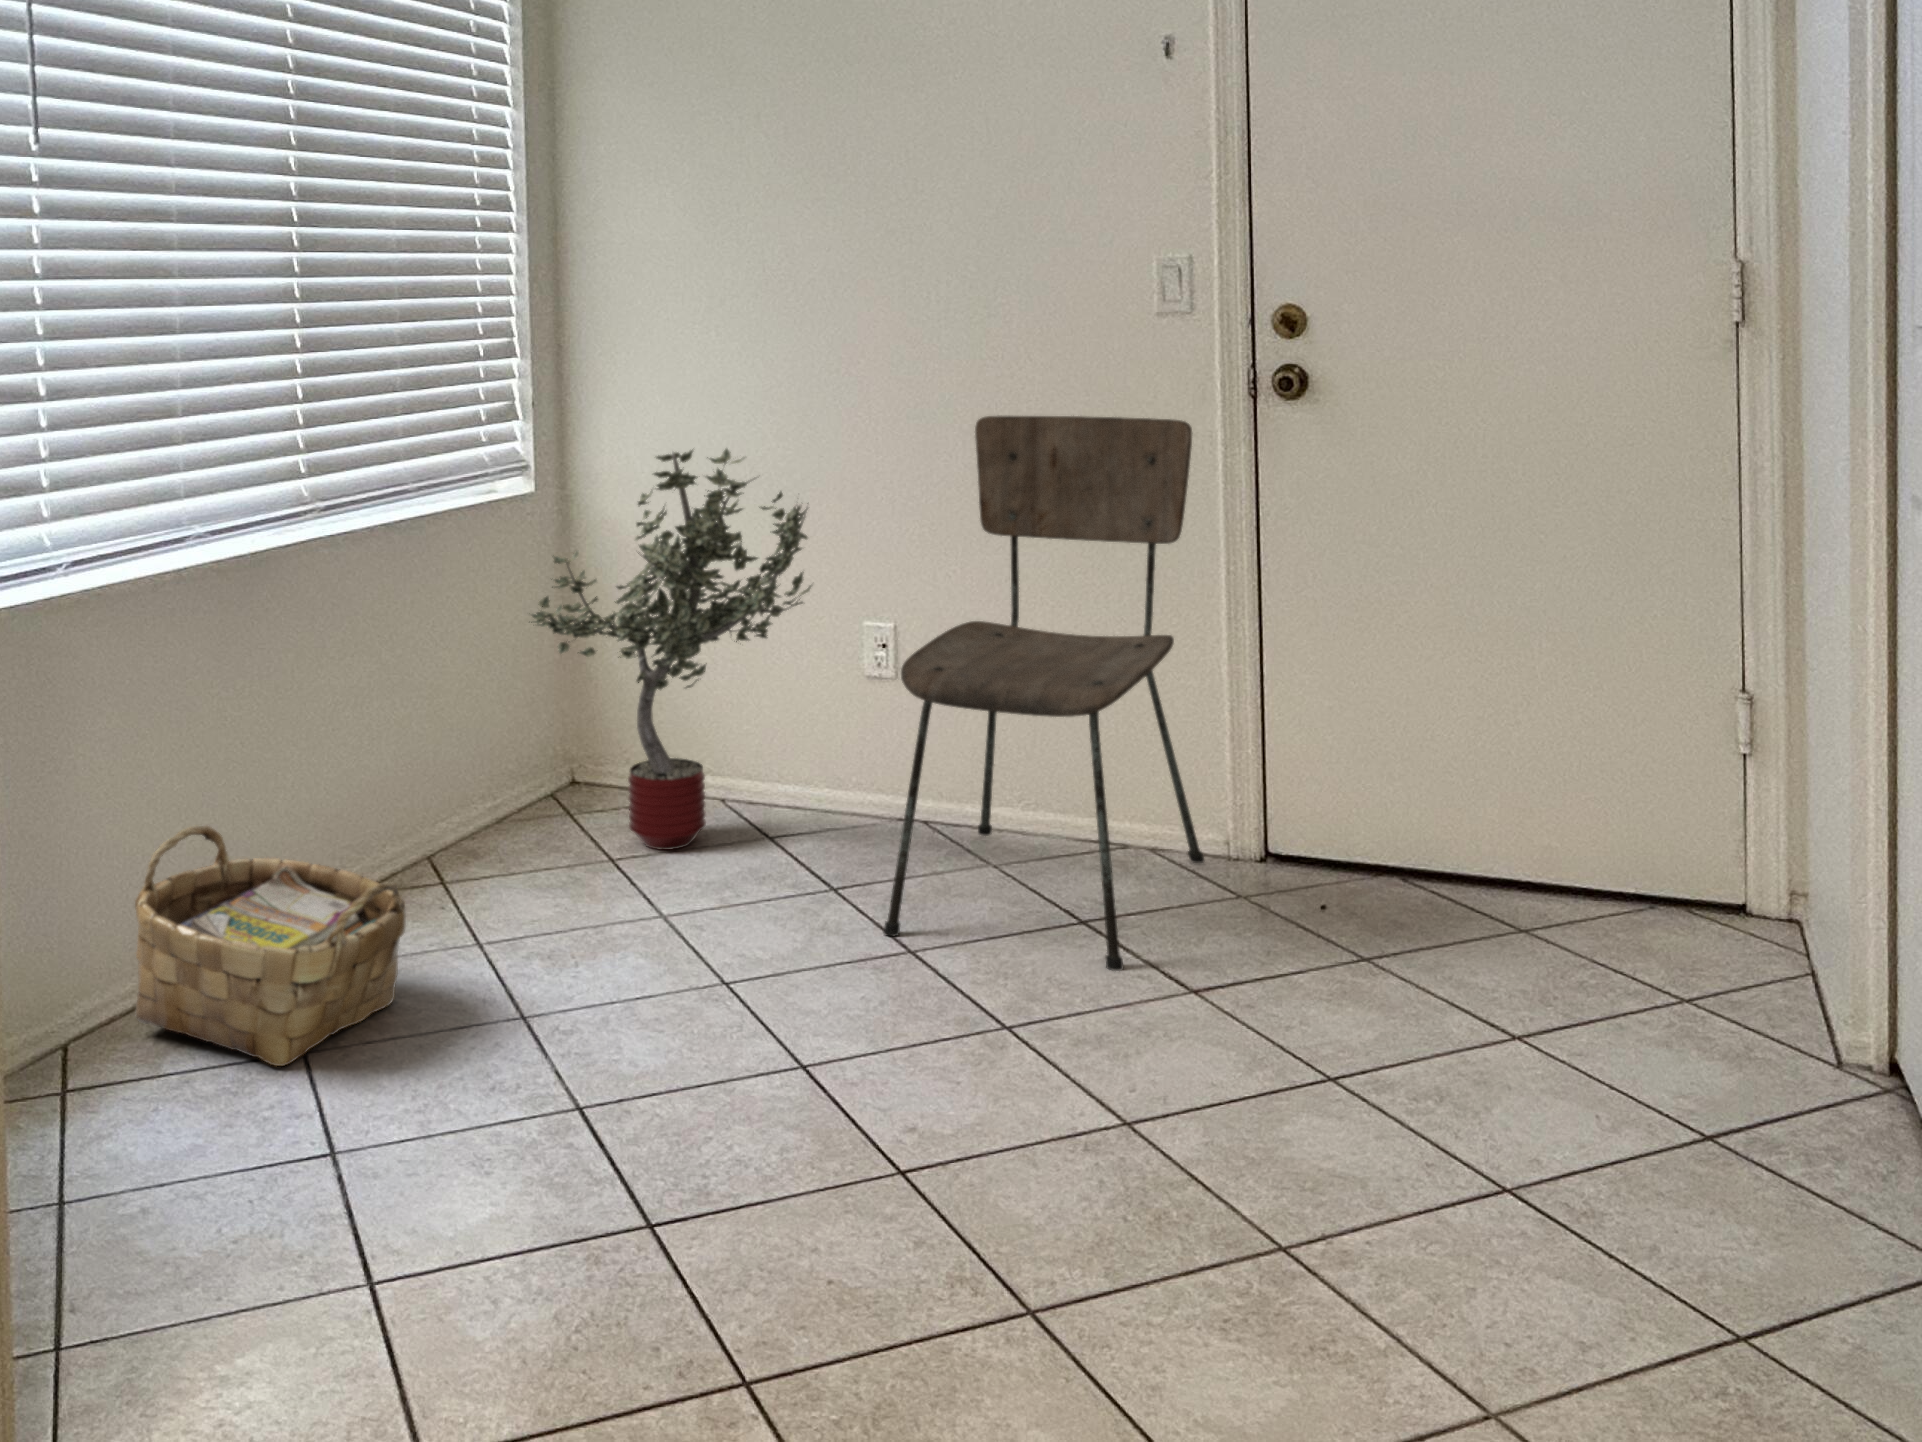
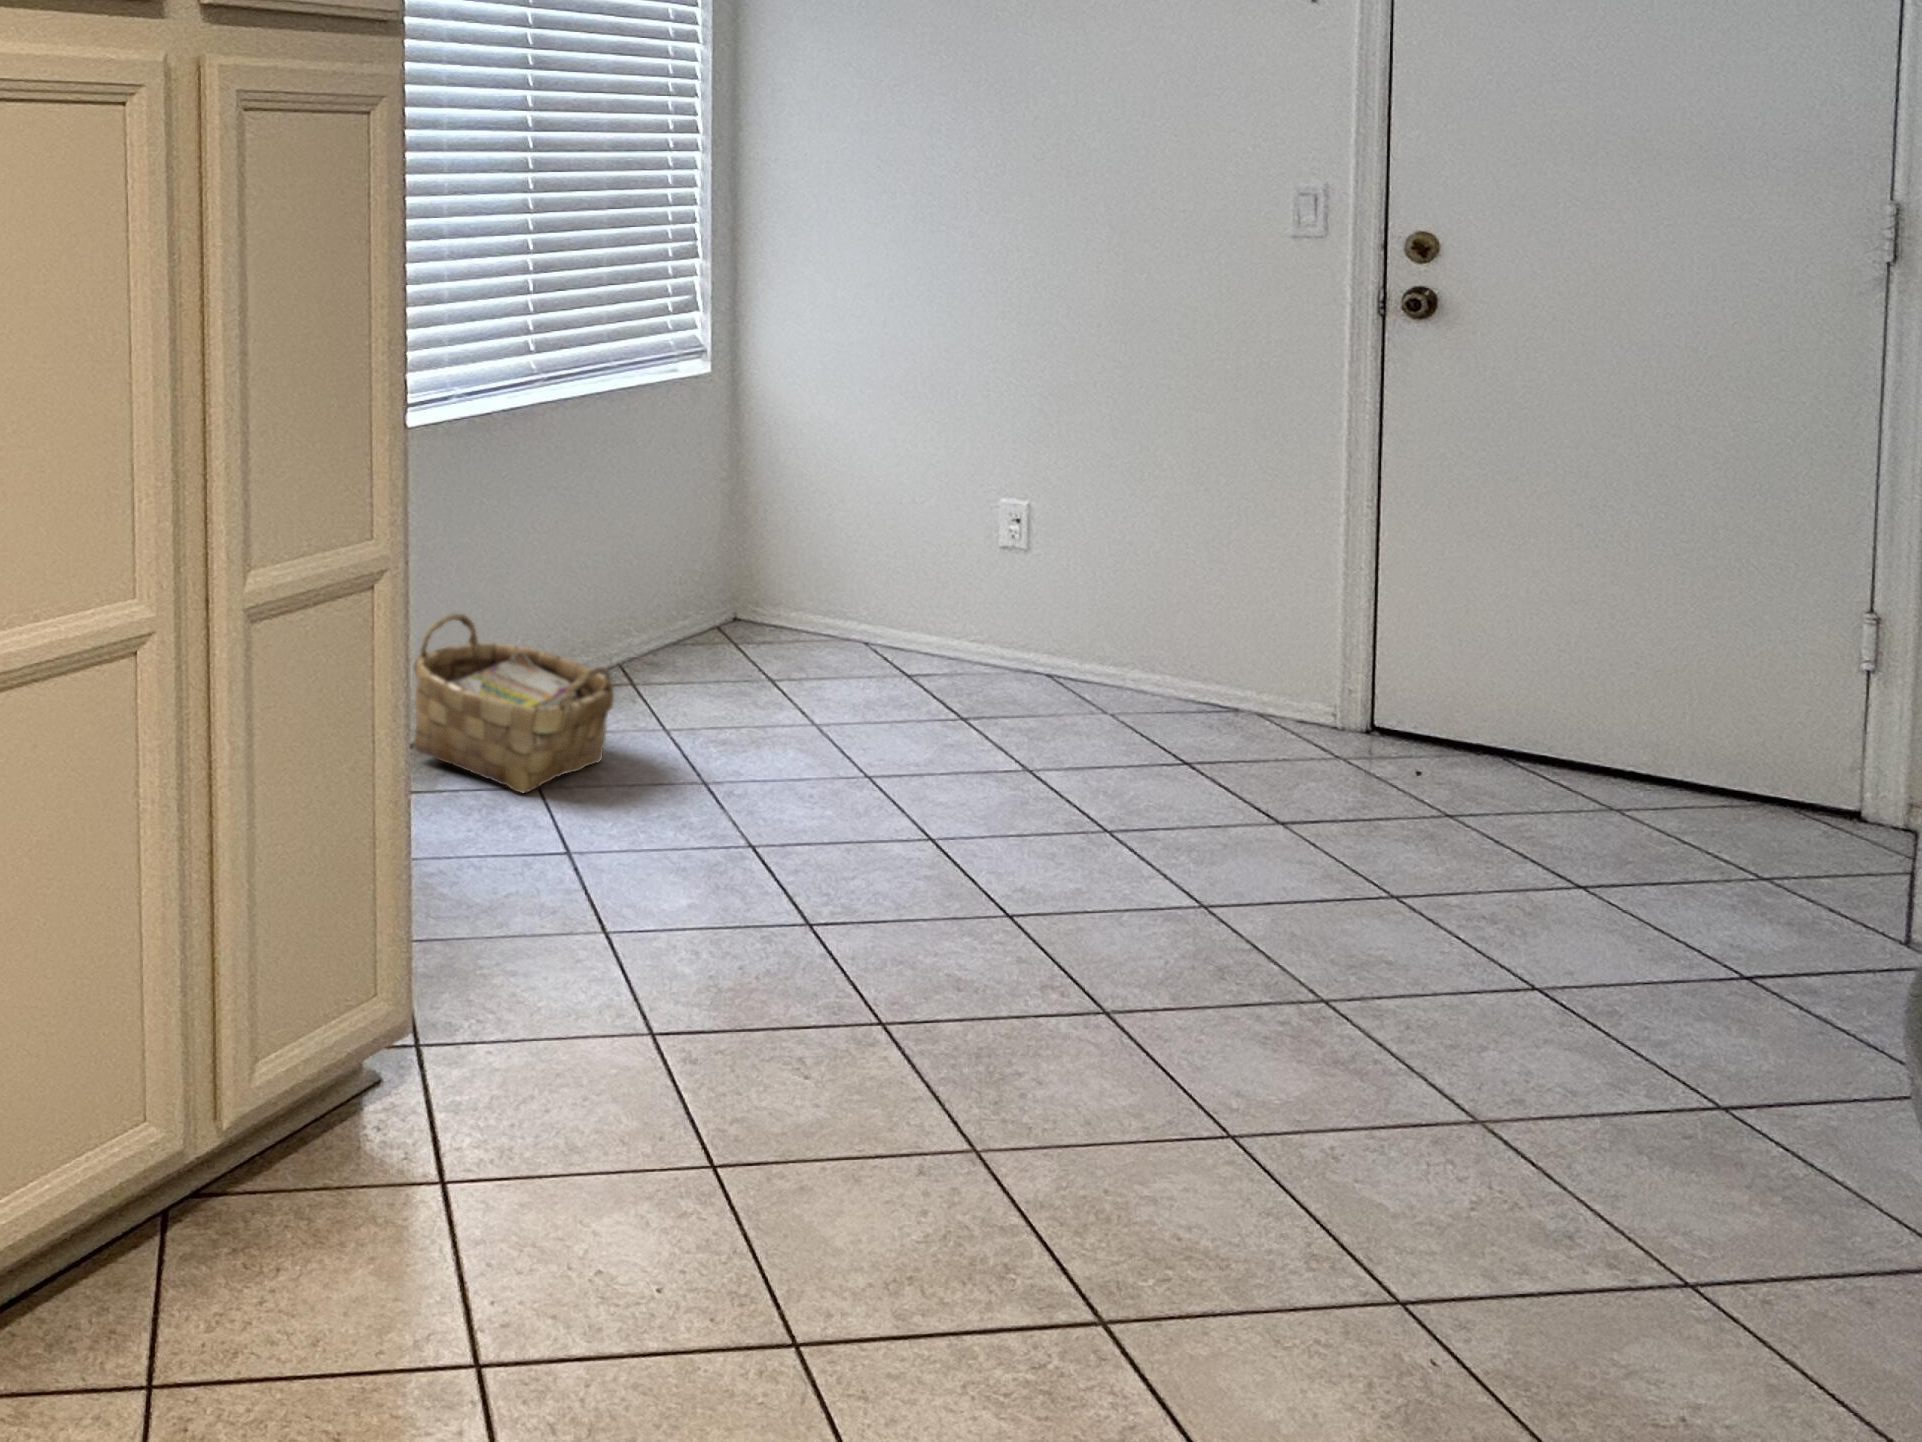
dining chair: present [884,416,1204,971] -> none [1004,323,1320,805]
potted tree: present [531,449,812,850] -> none [704,341,955,675]

